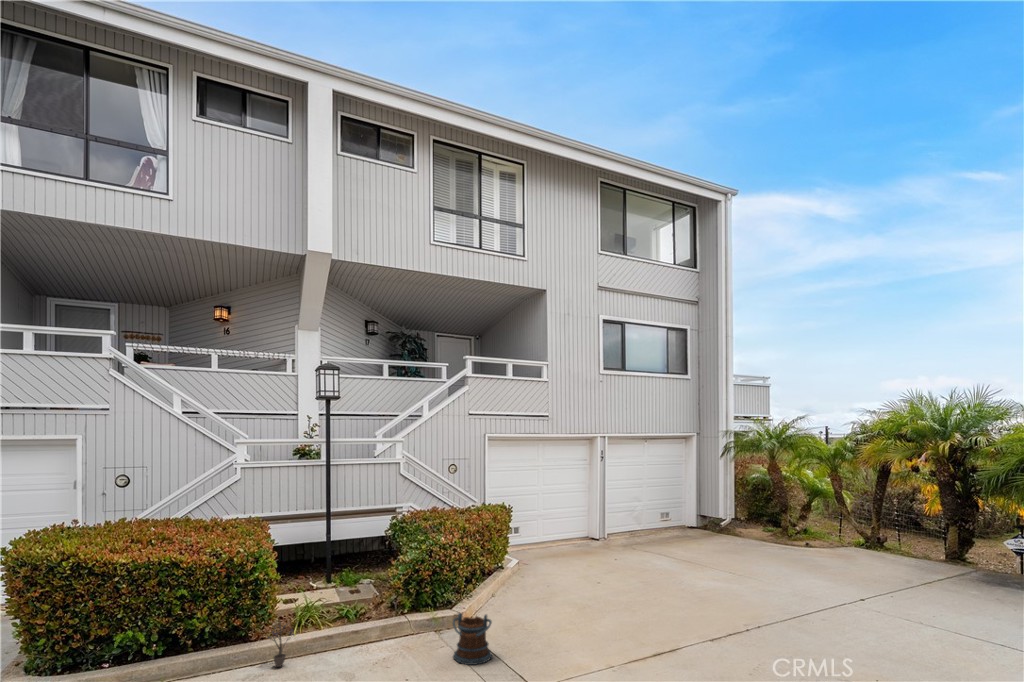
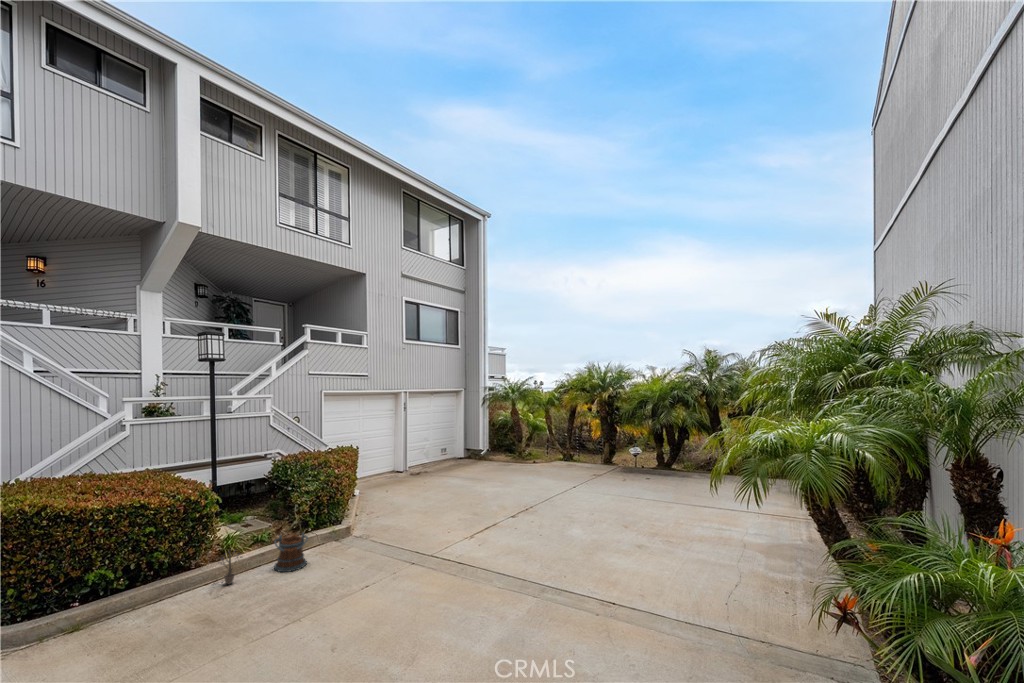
bucket: present [453,613,492,665] -> present [274,533,308,572]

